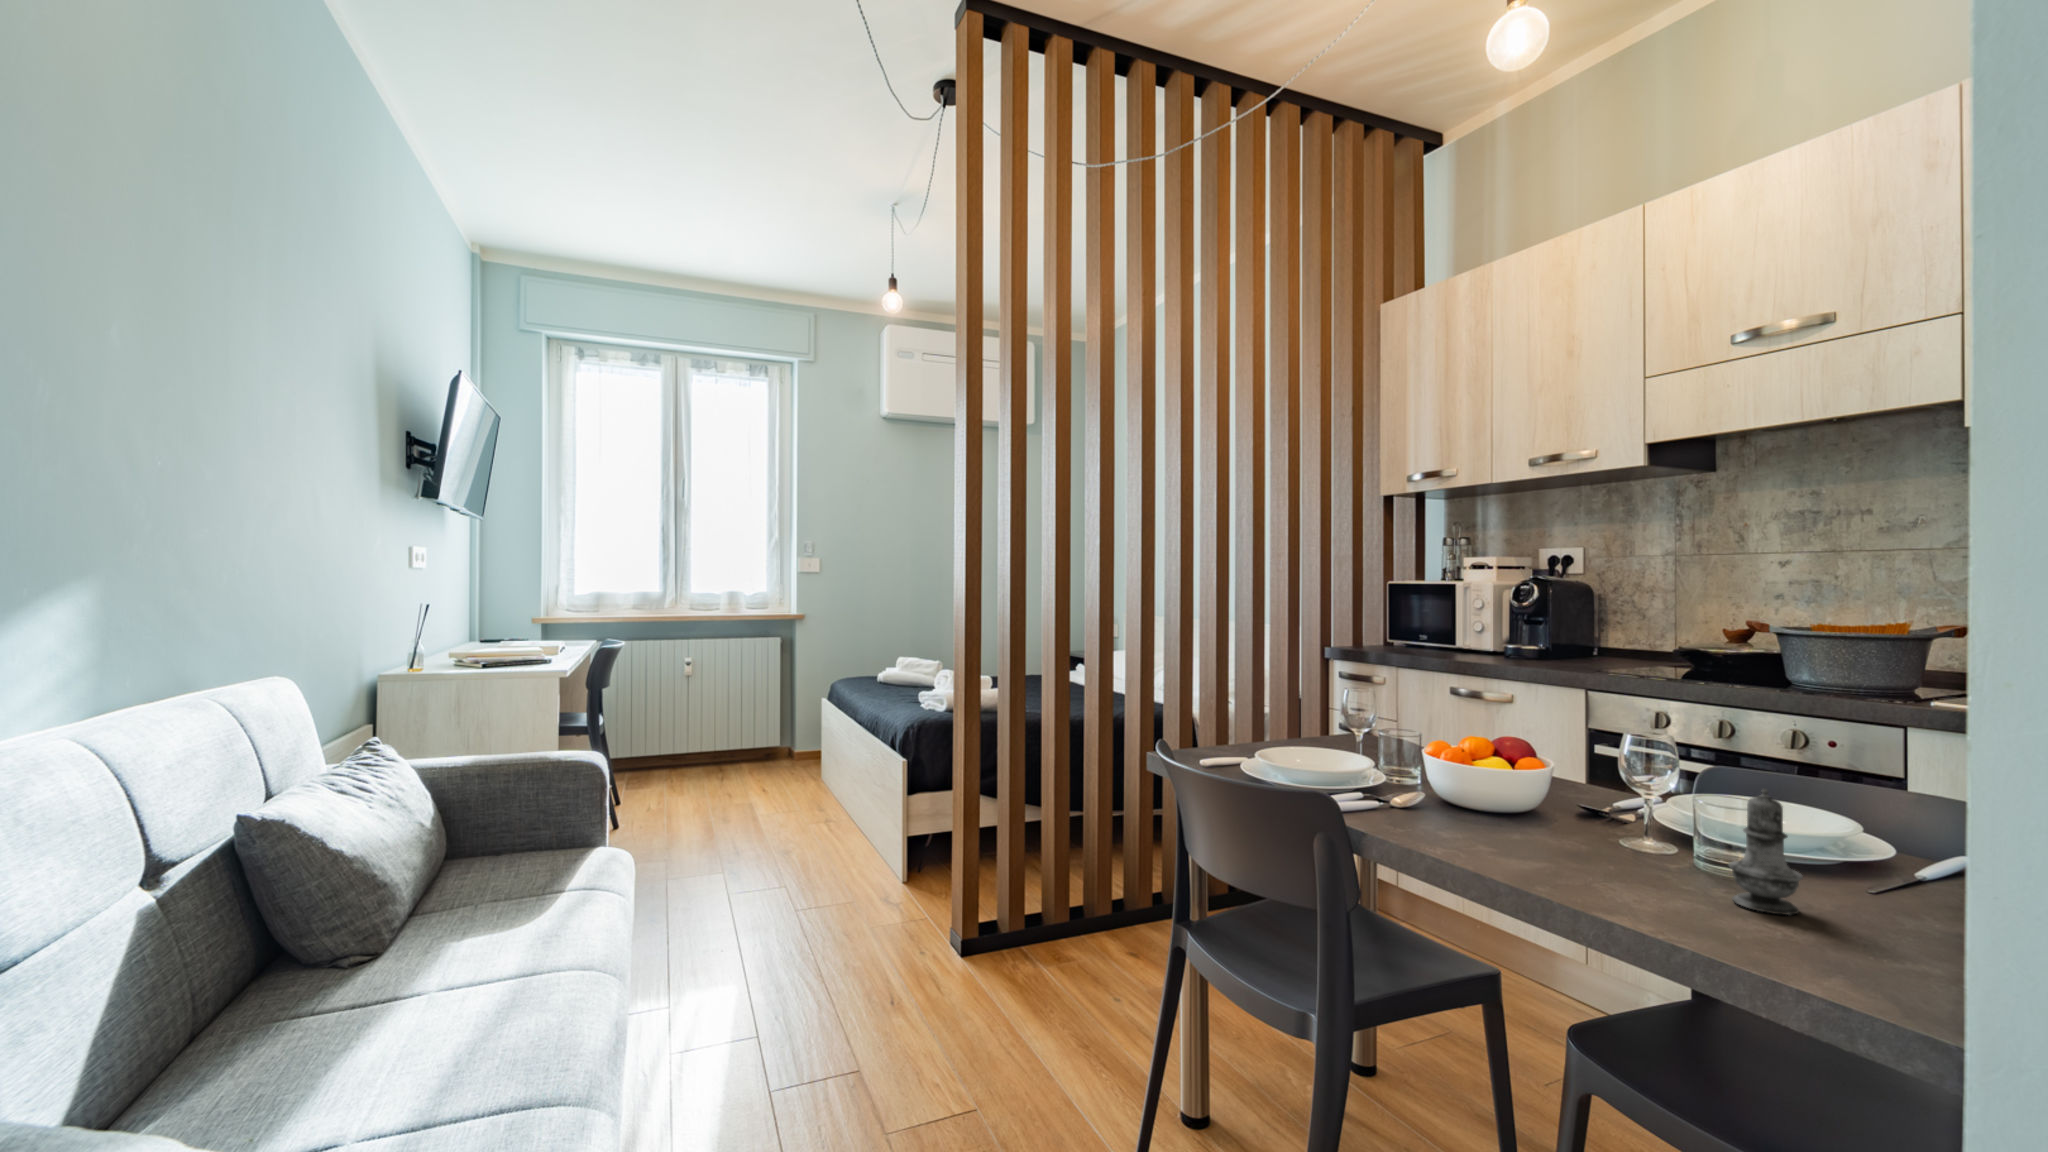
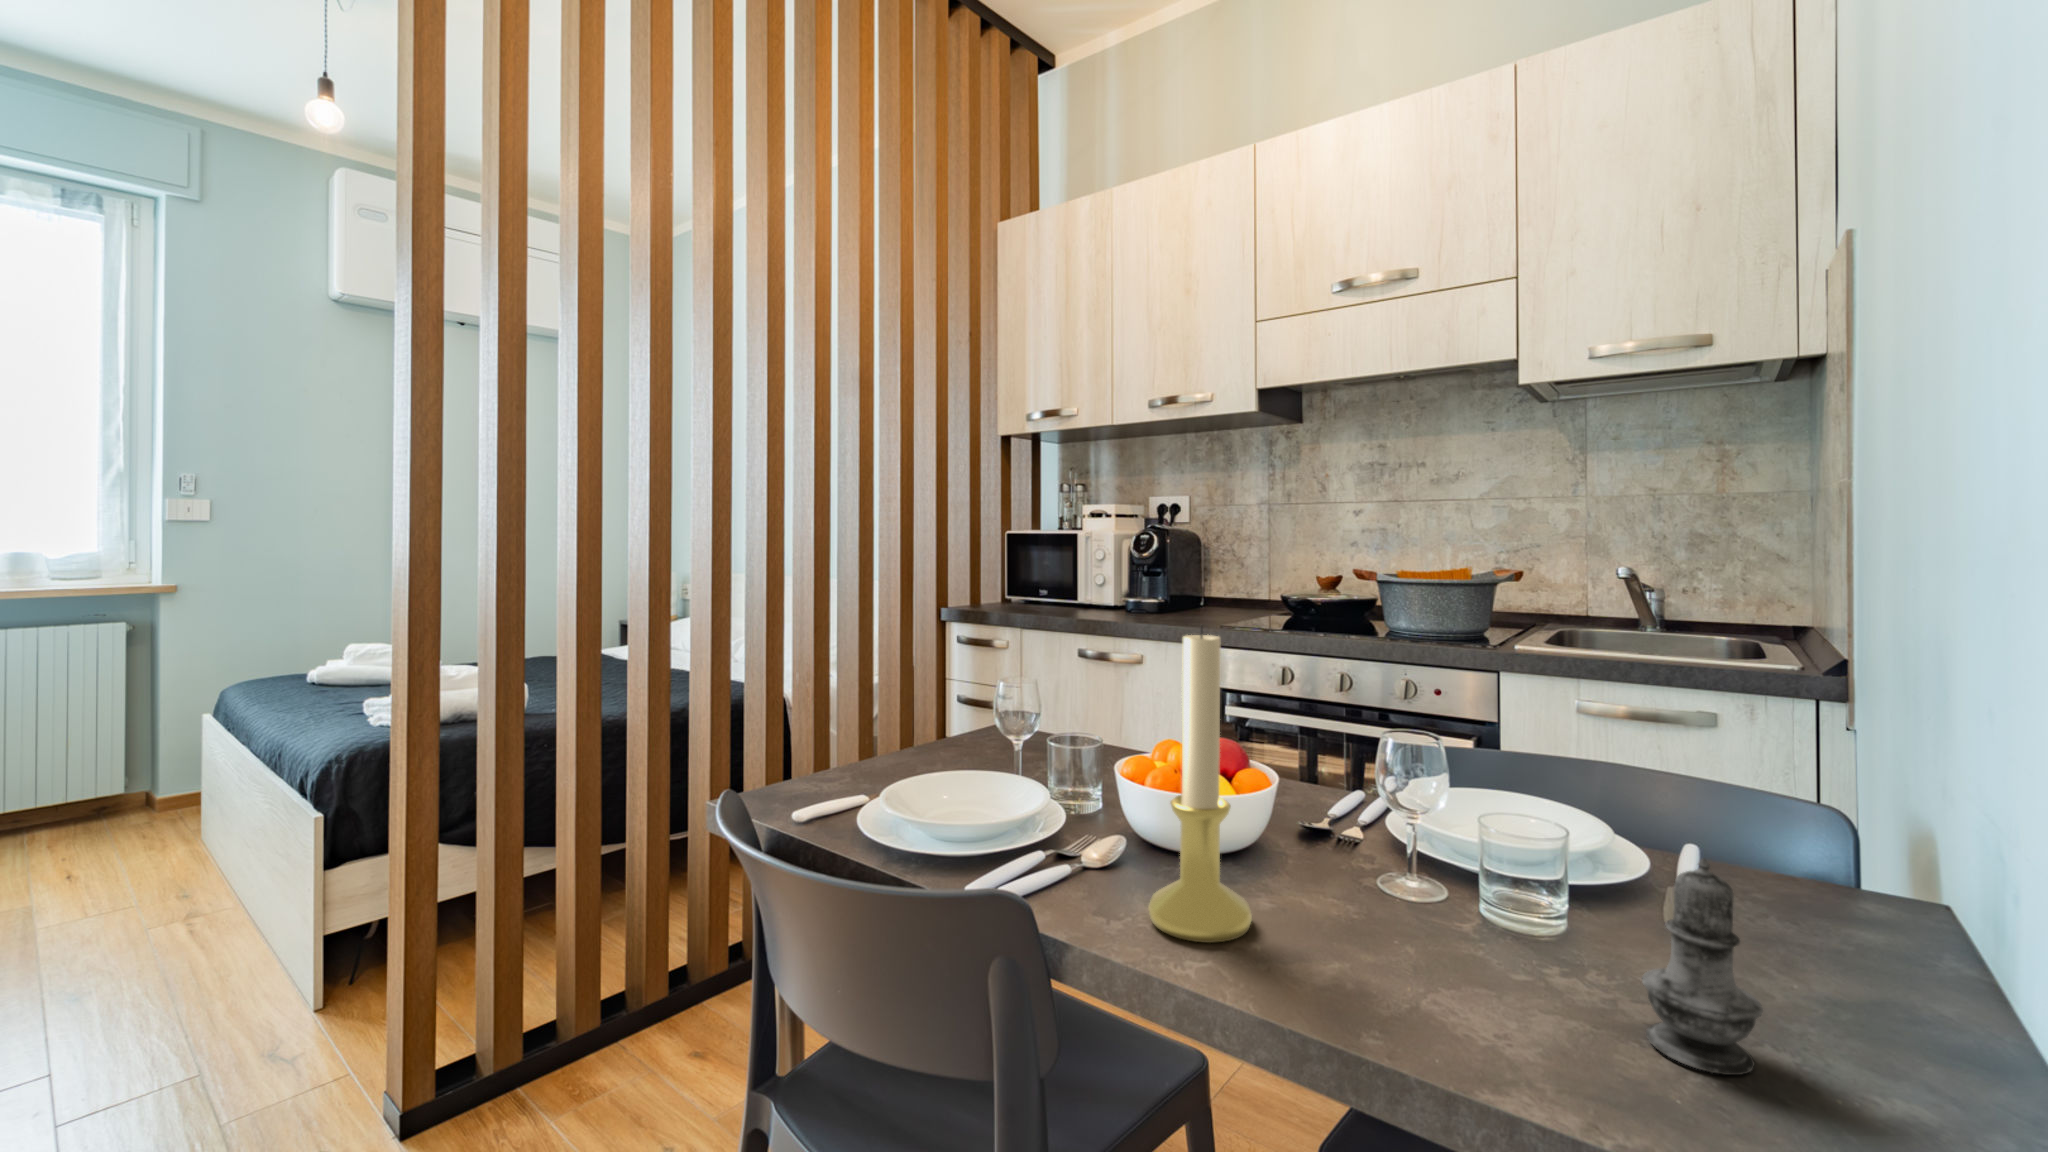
candle holder: none [1430,645,1501,838] -> present [1148,627,1252,943]

